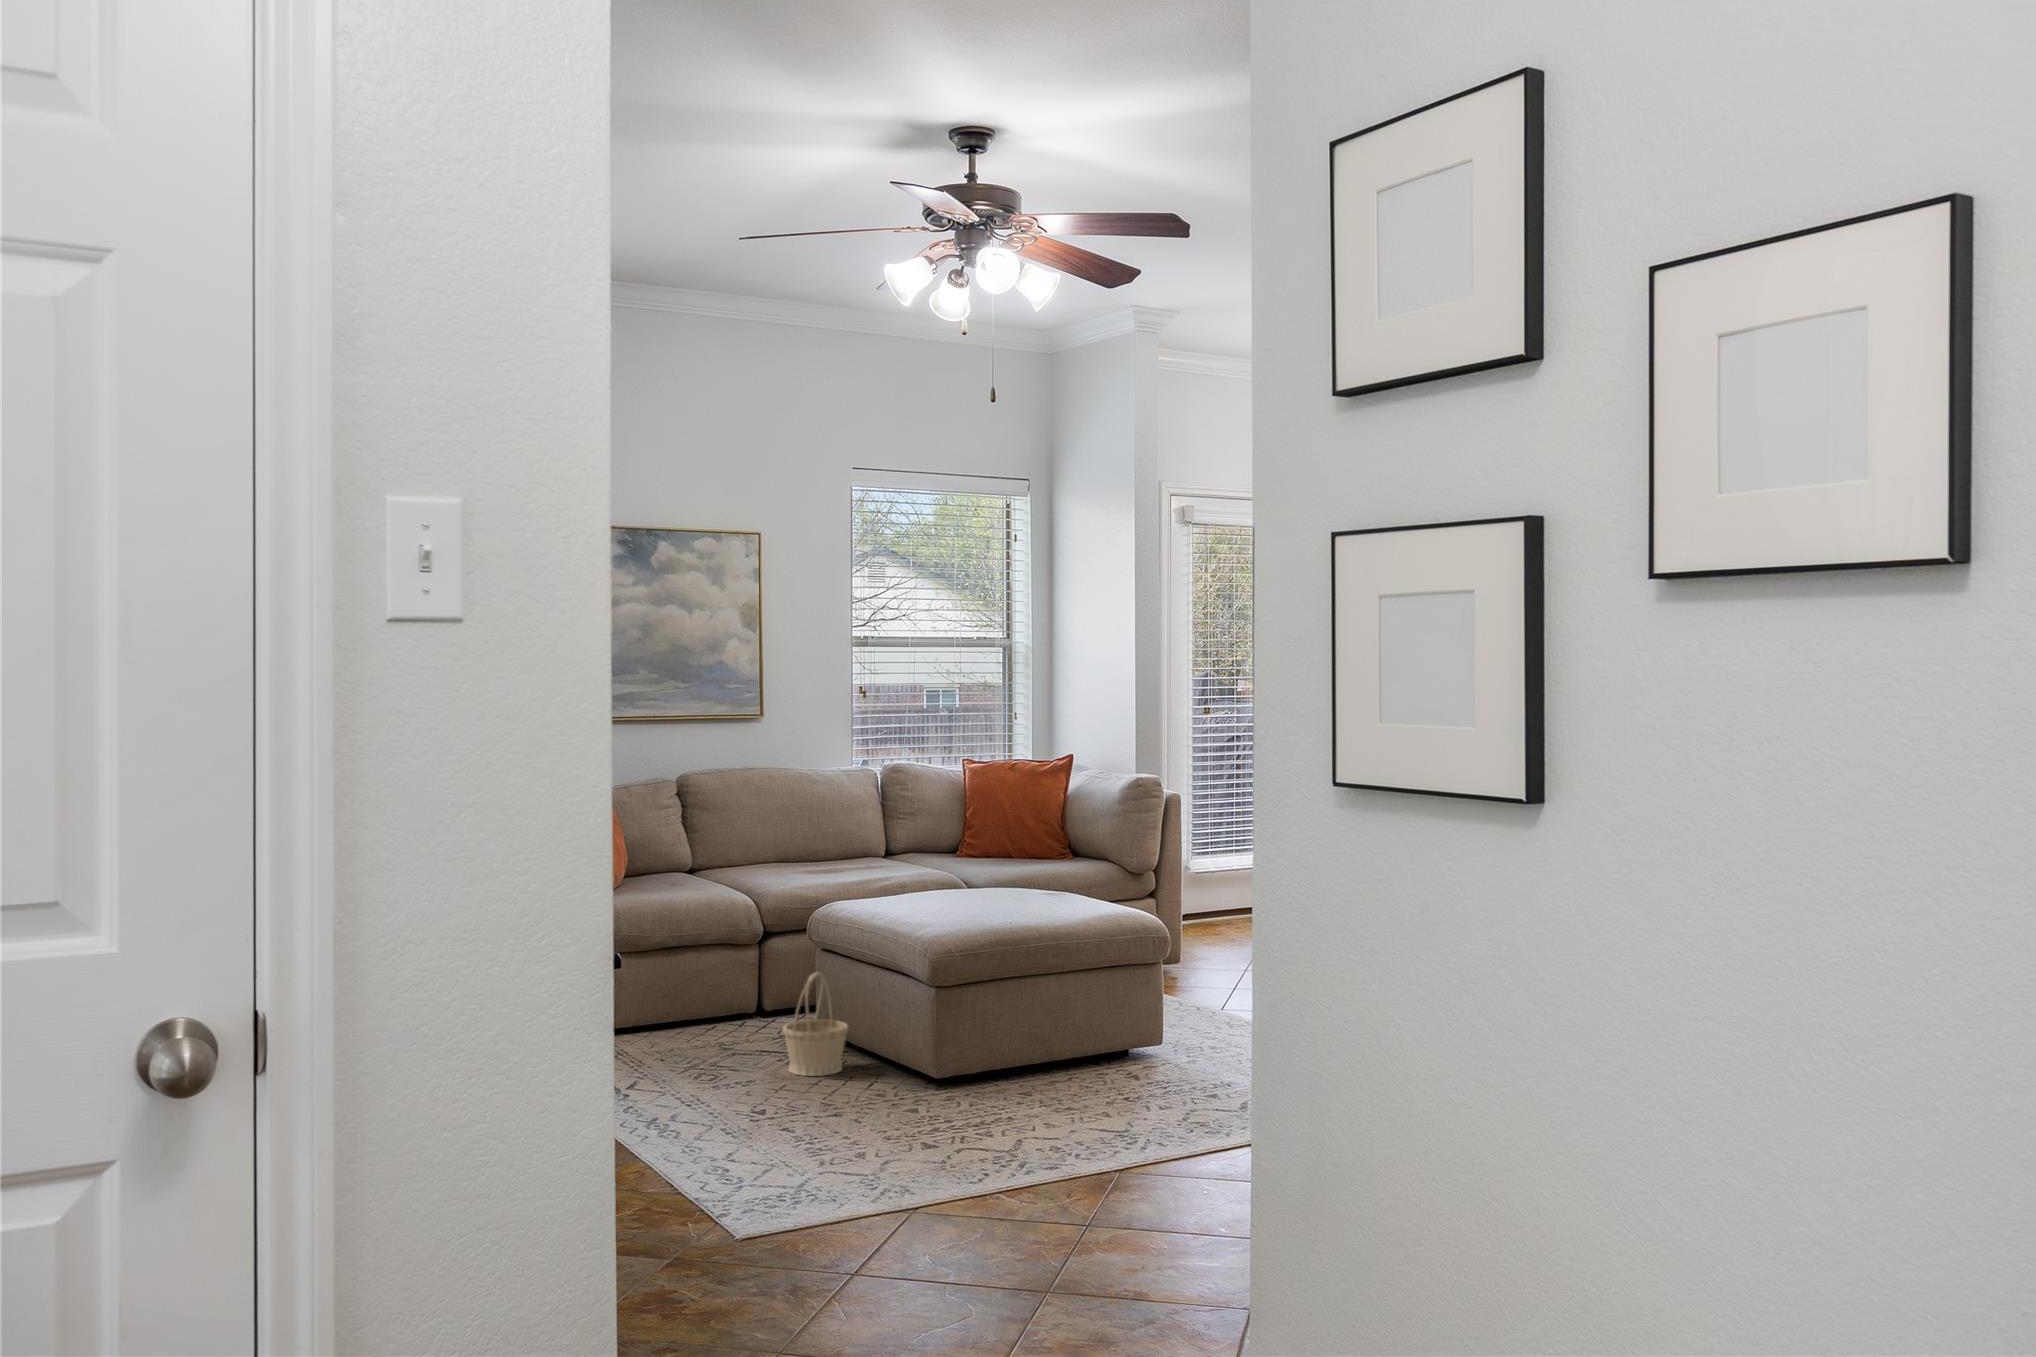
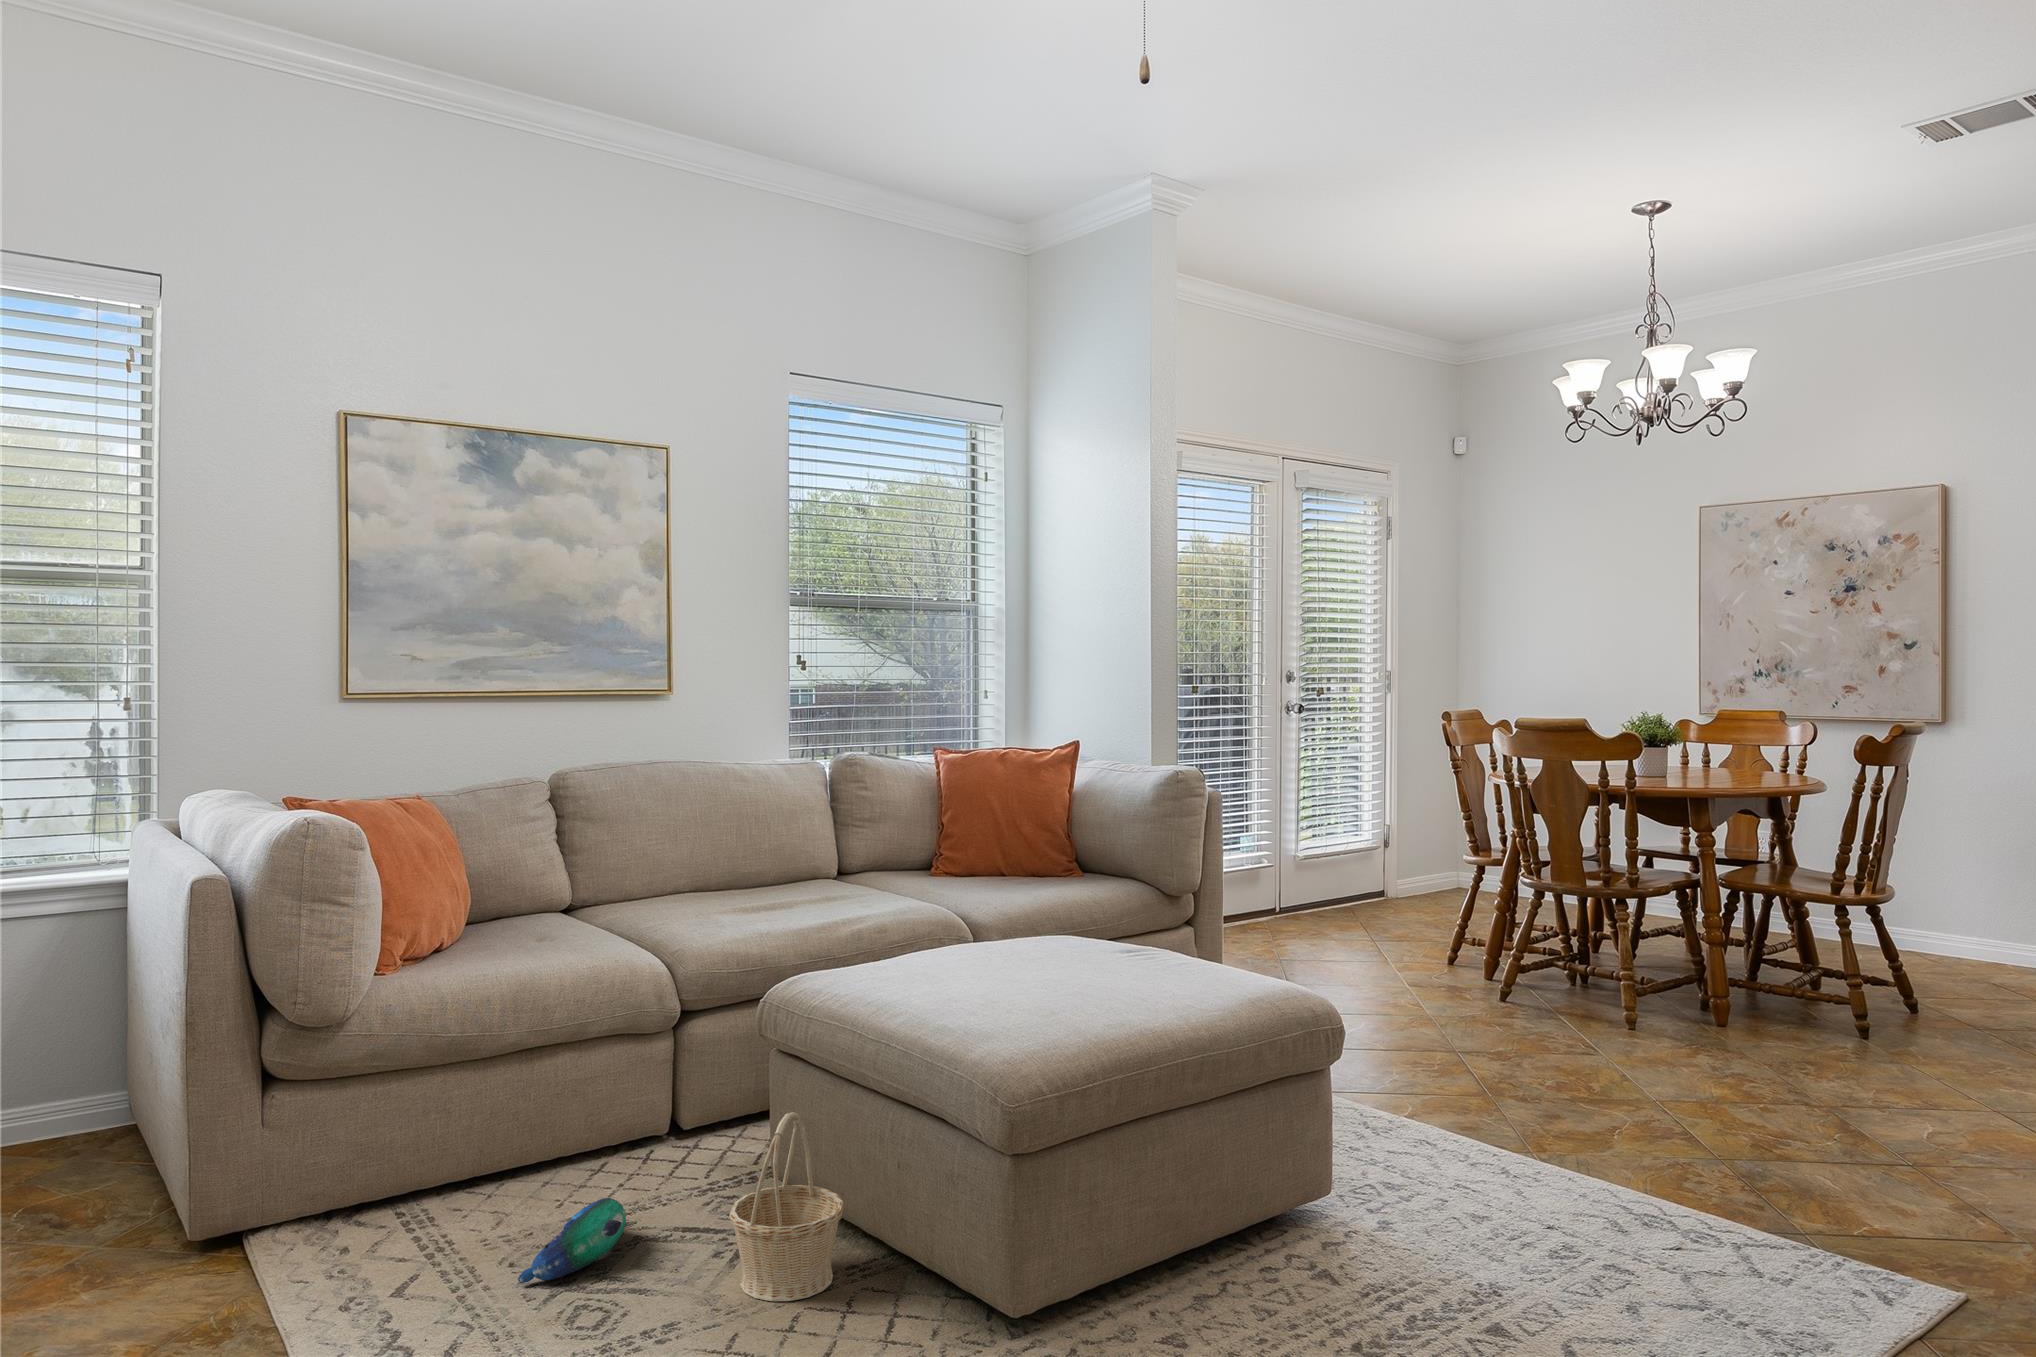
plush toy: none [664,1027,725,1065] -> present [518,1198,626,1283]

